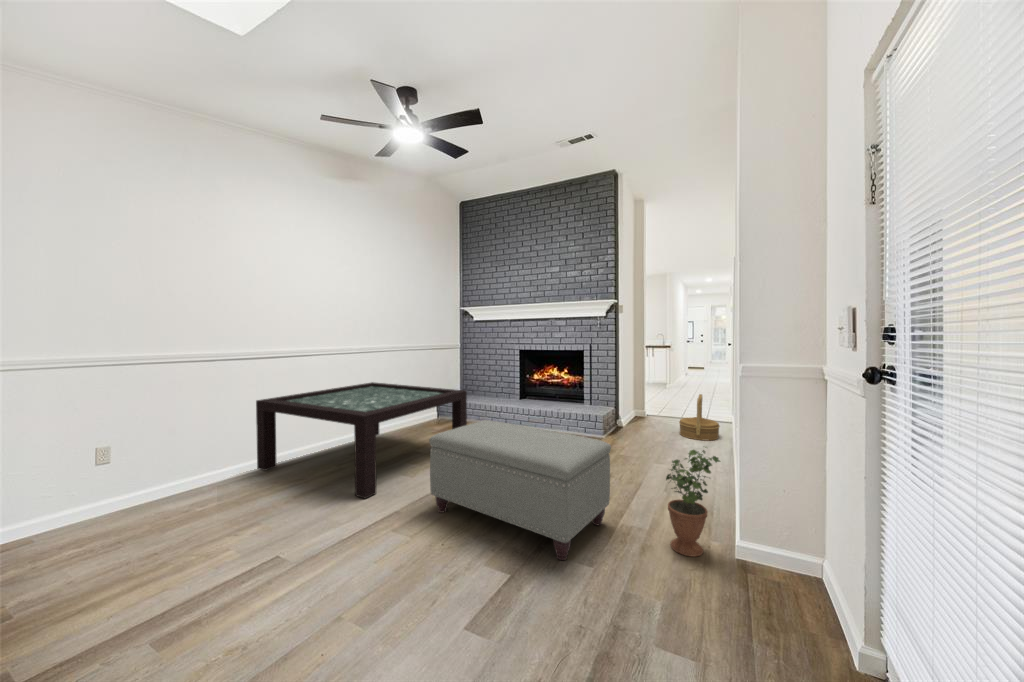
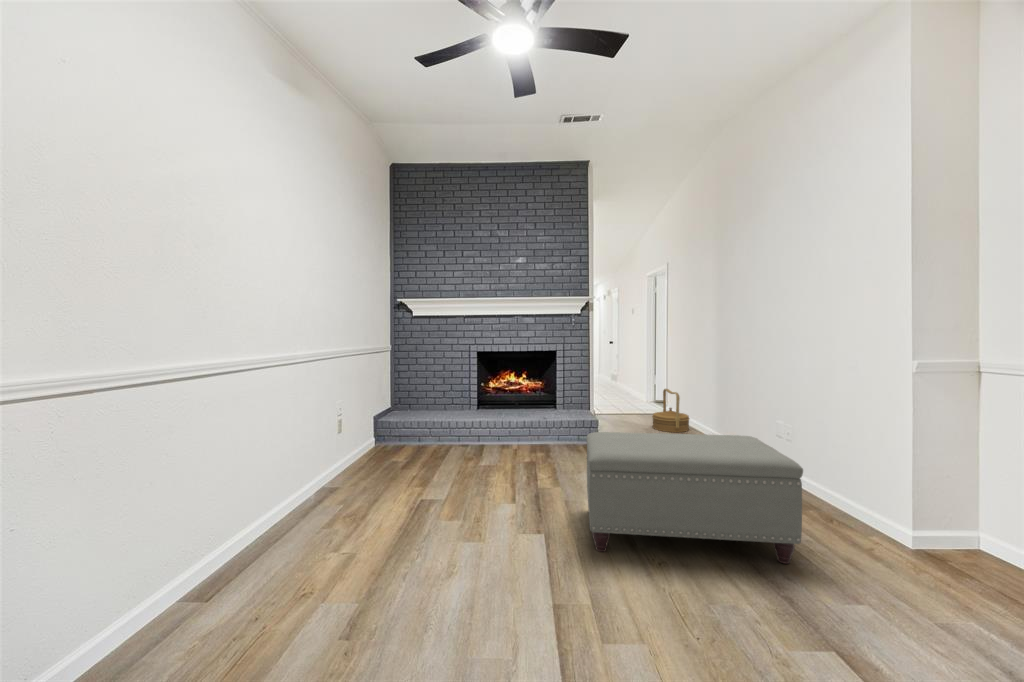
coffee table: present [256,382,467,498] -> none [233,403,497,564]
potted plant: present [666,450,720,557] -> none [809,427,865,531]

